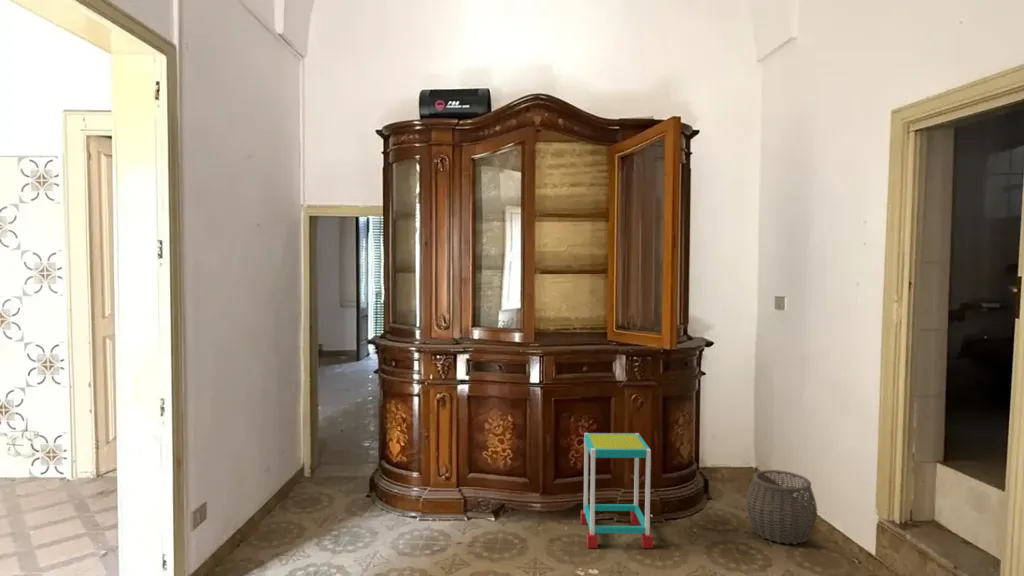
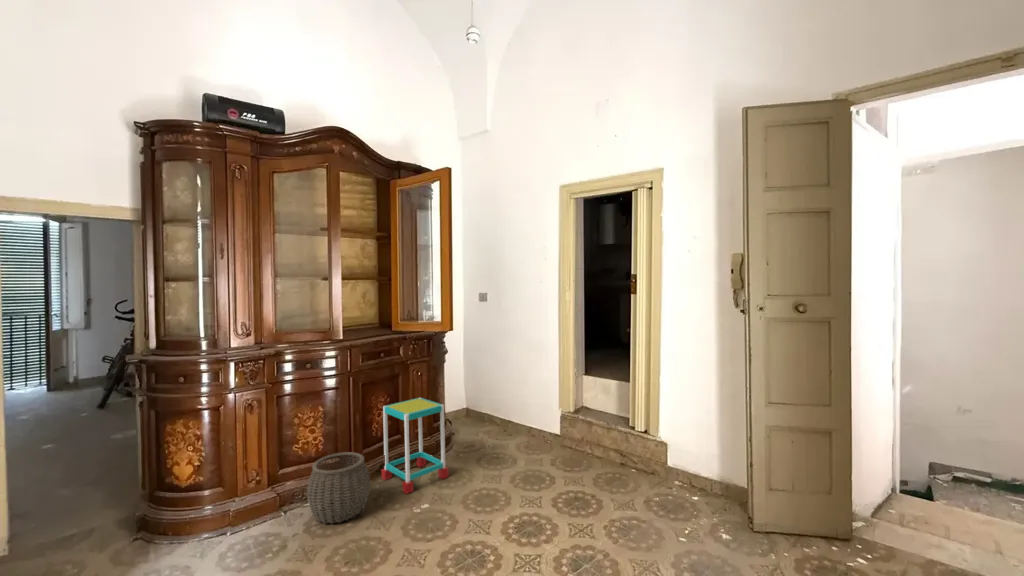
woven basket: present [746,470,817,544] -> present [307,452,370,523]

